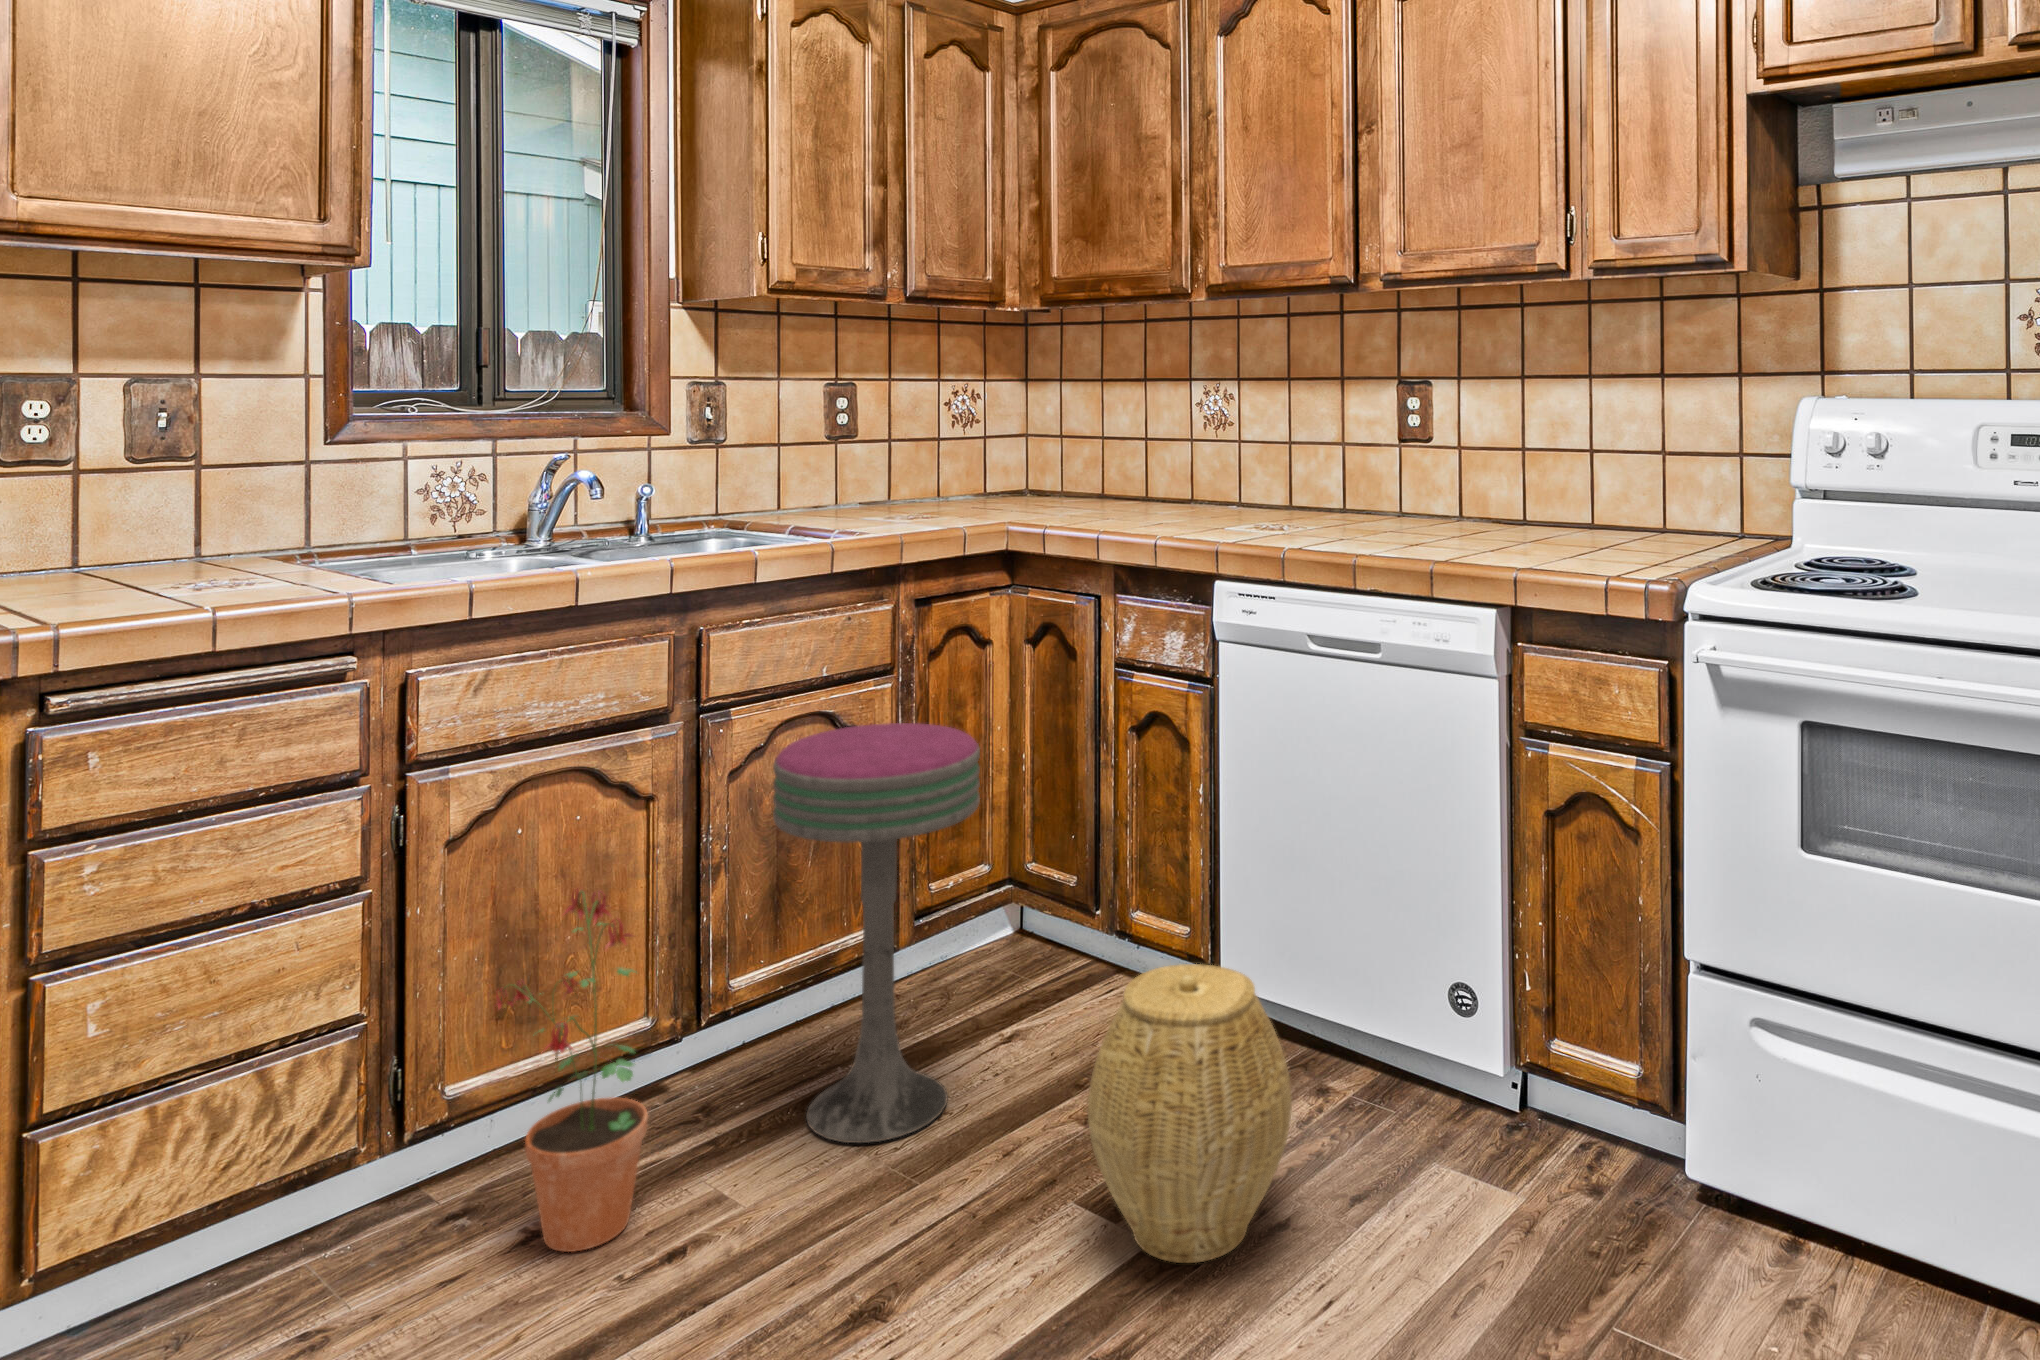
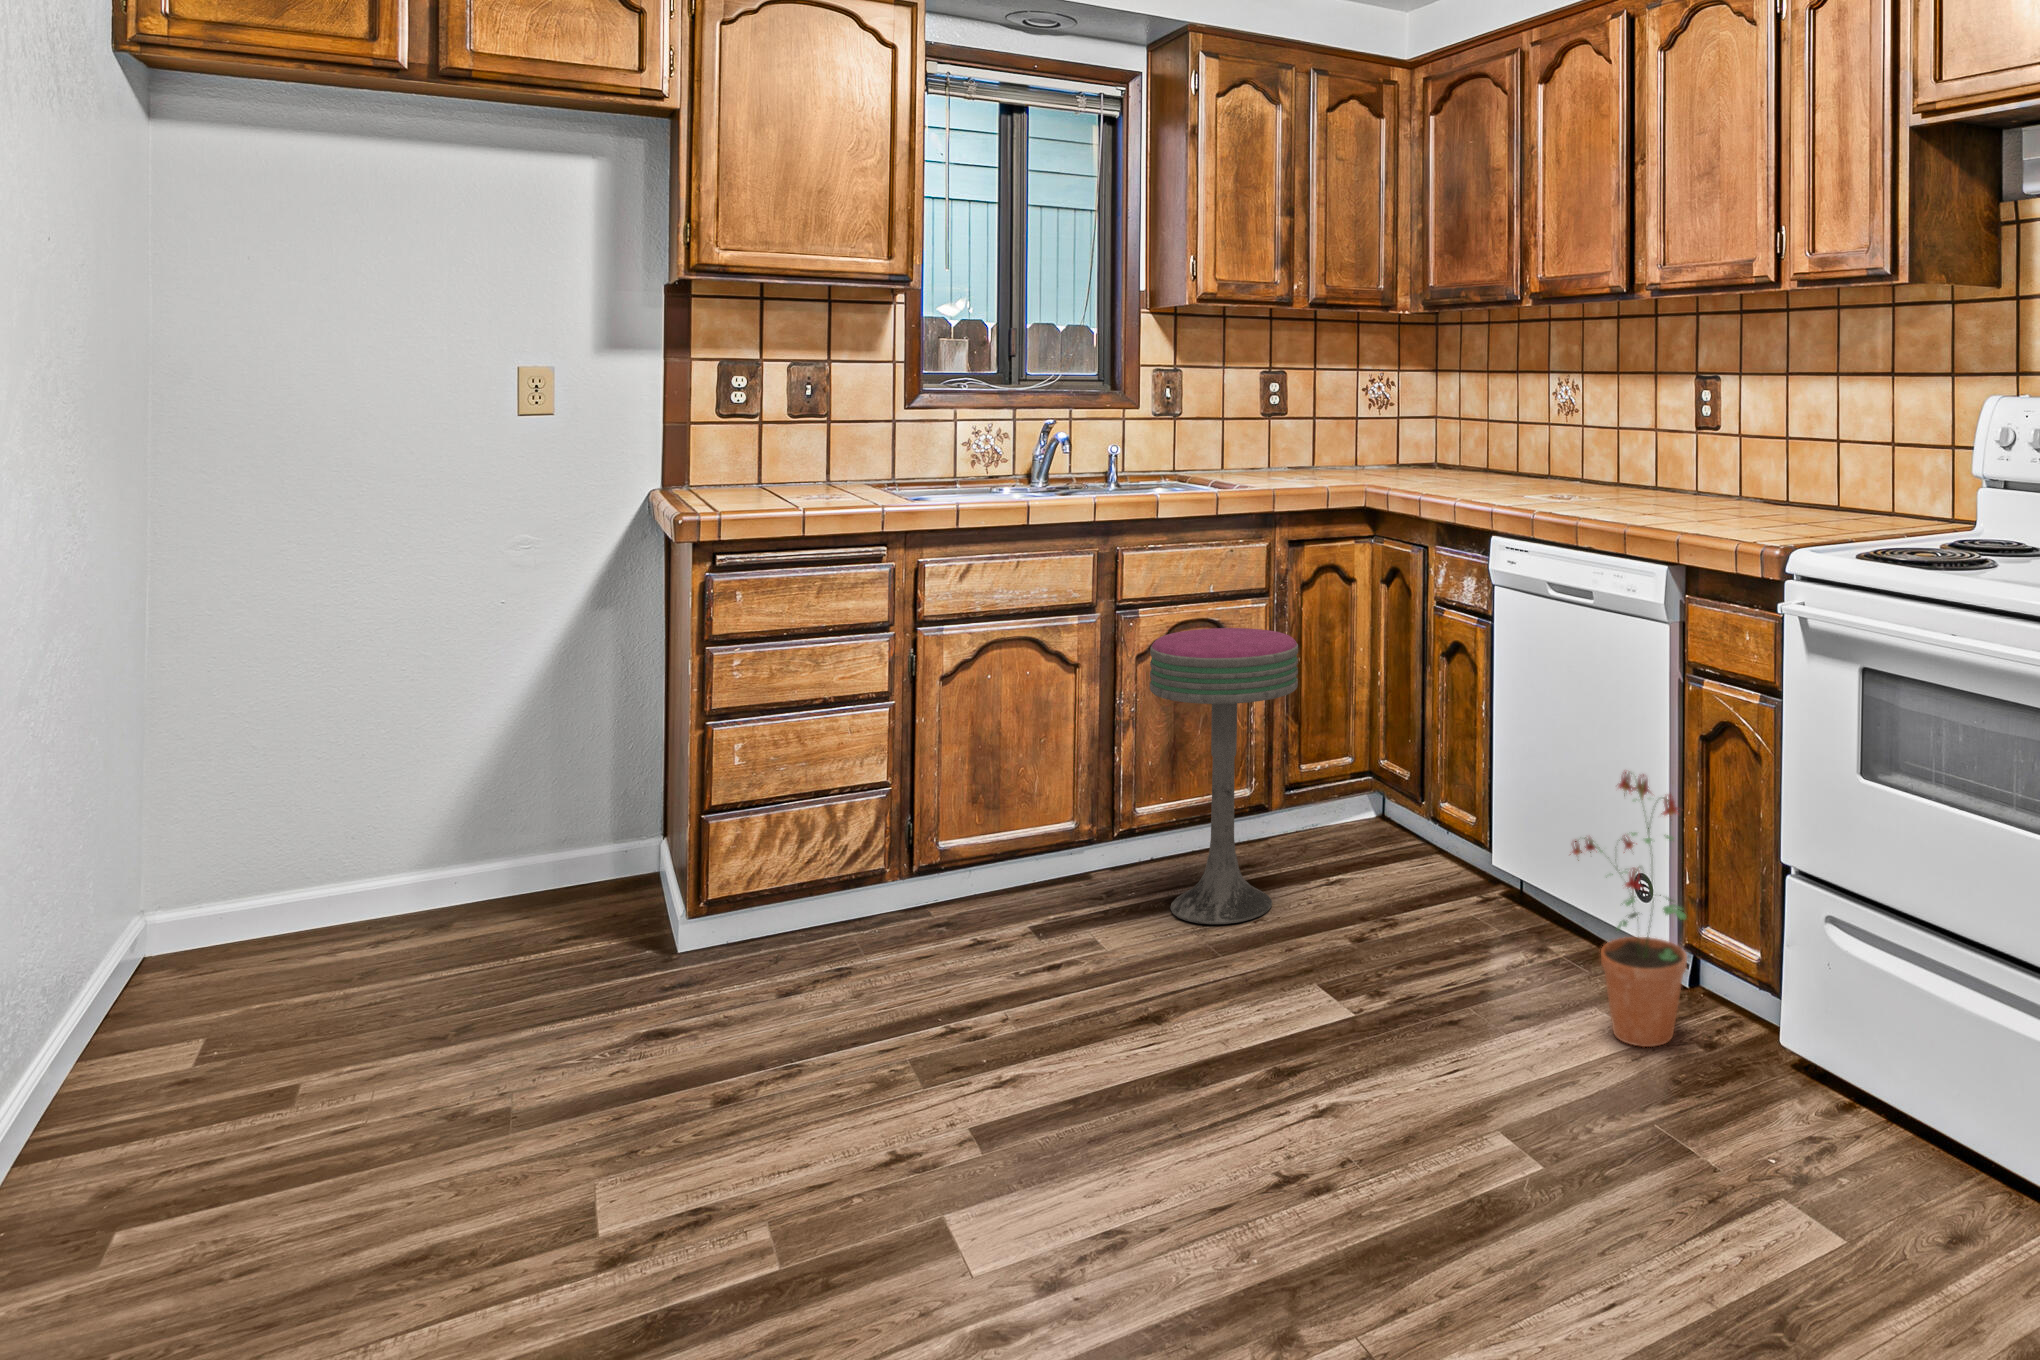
potted plant: present [496,889,648,1252] -> present [1570,770,1687,1047]
woven basket: present [1088,964,1292,1263] -> none [1316,811,1468,1020]

